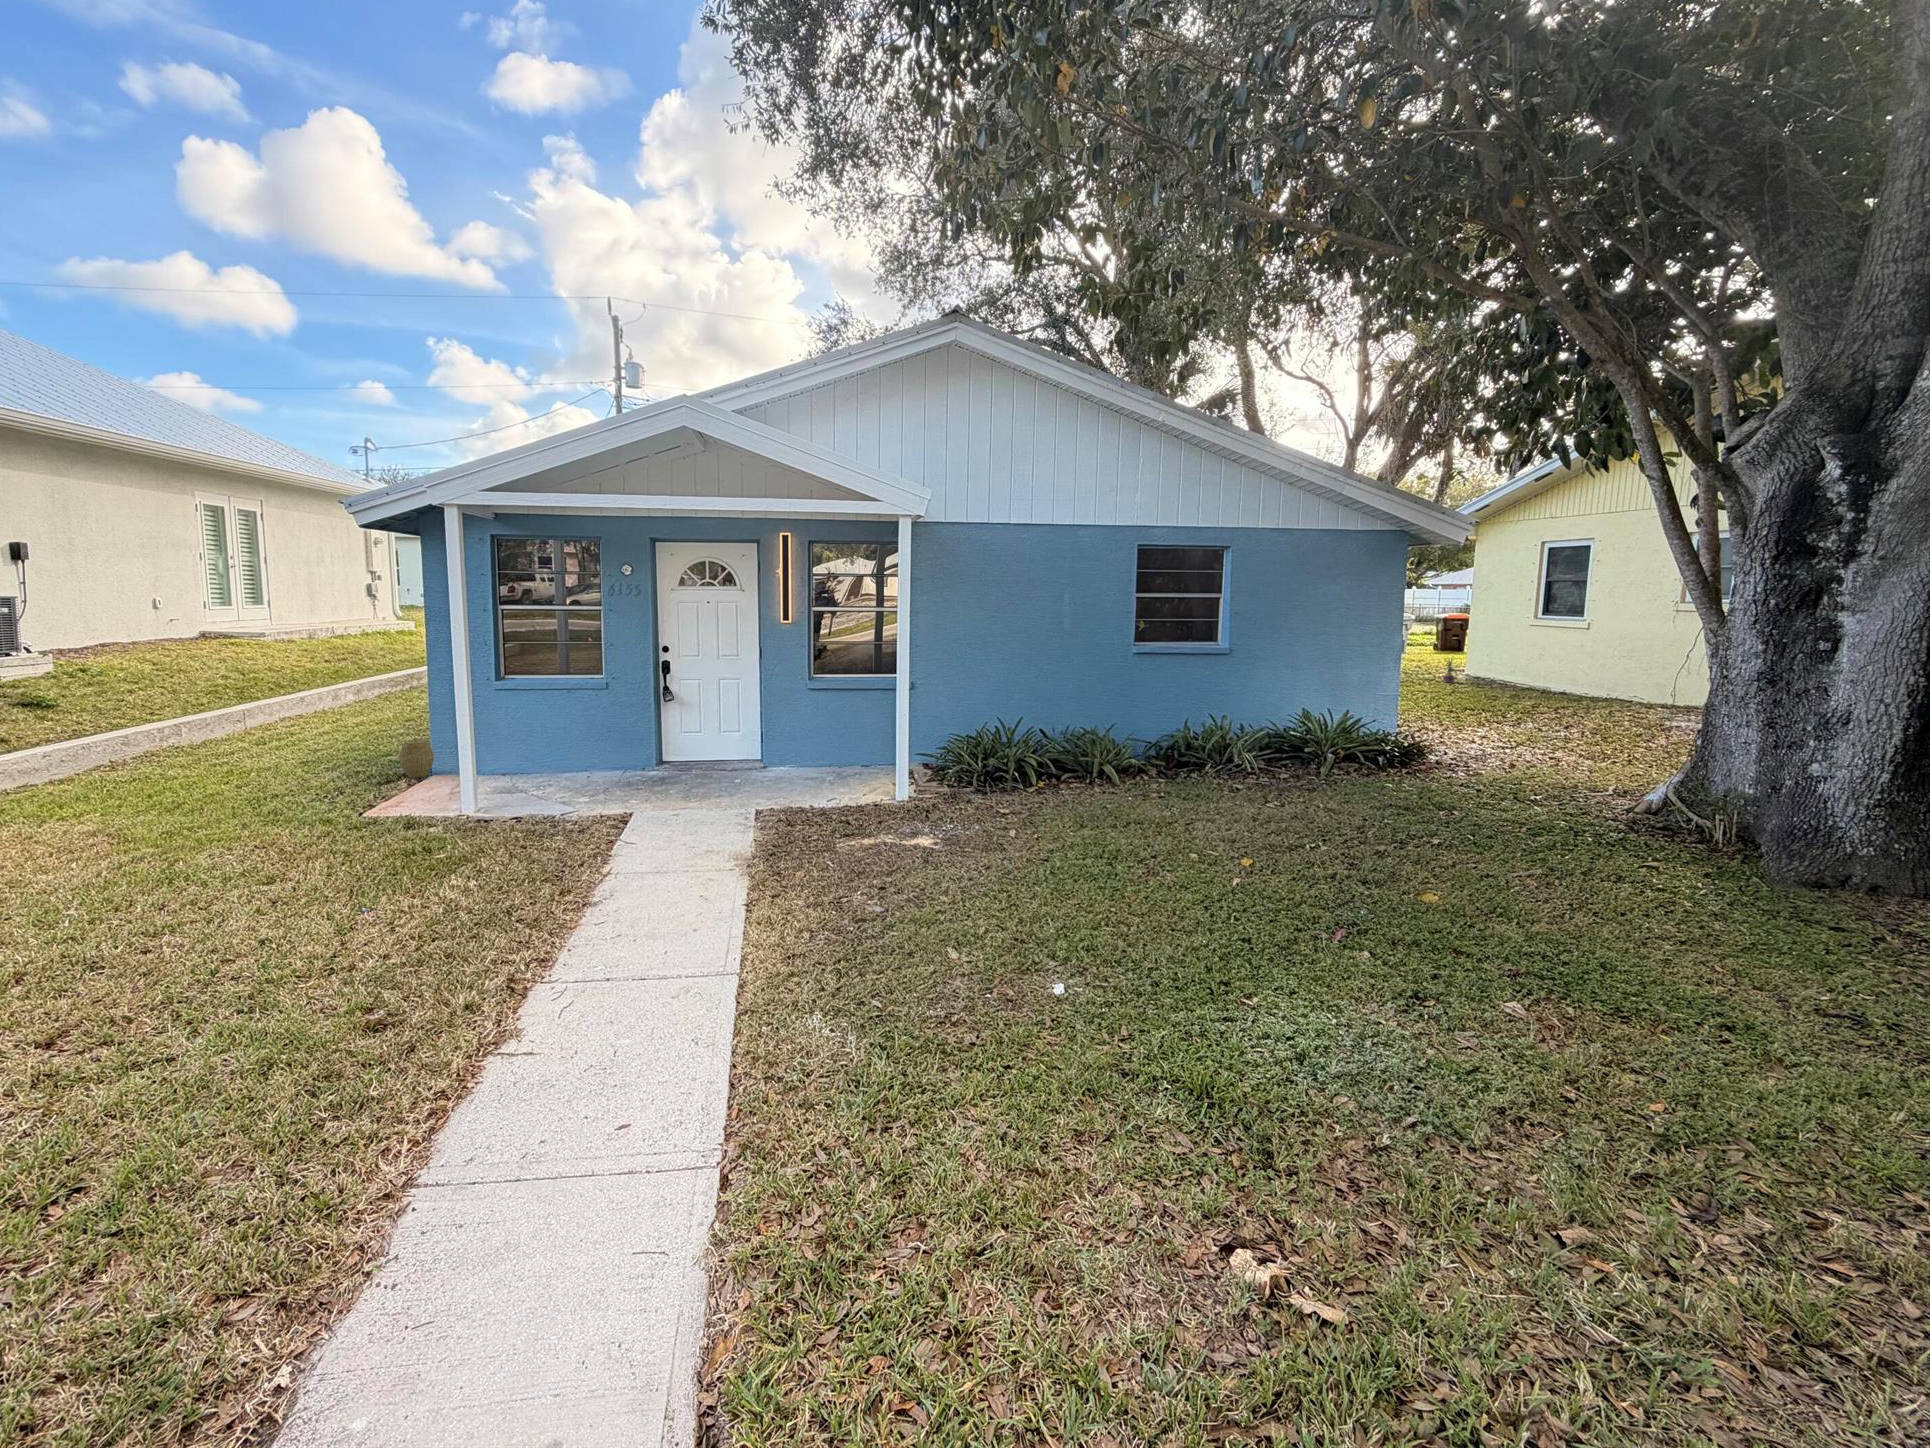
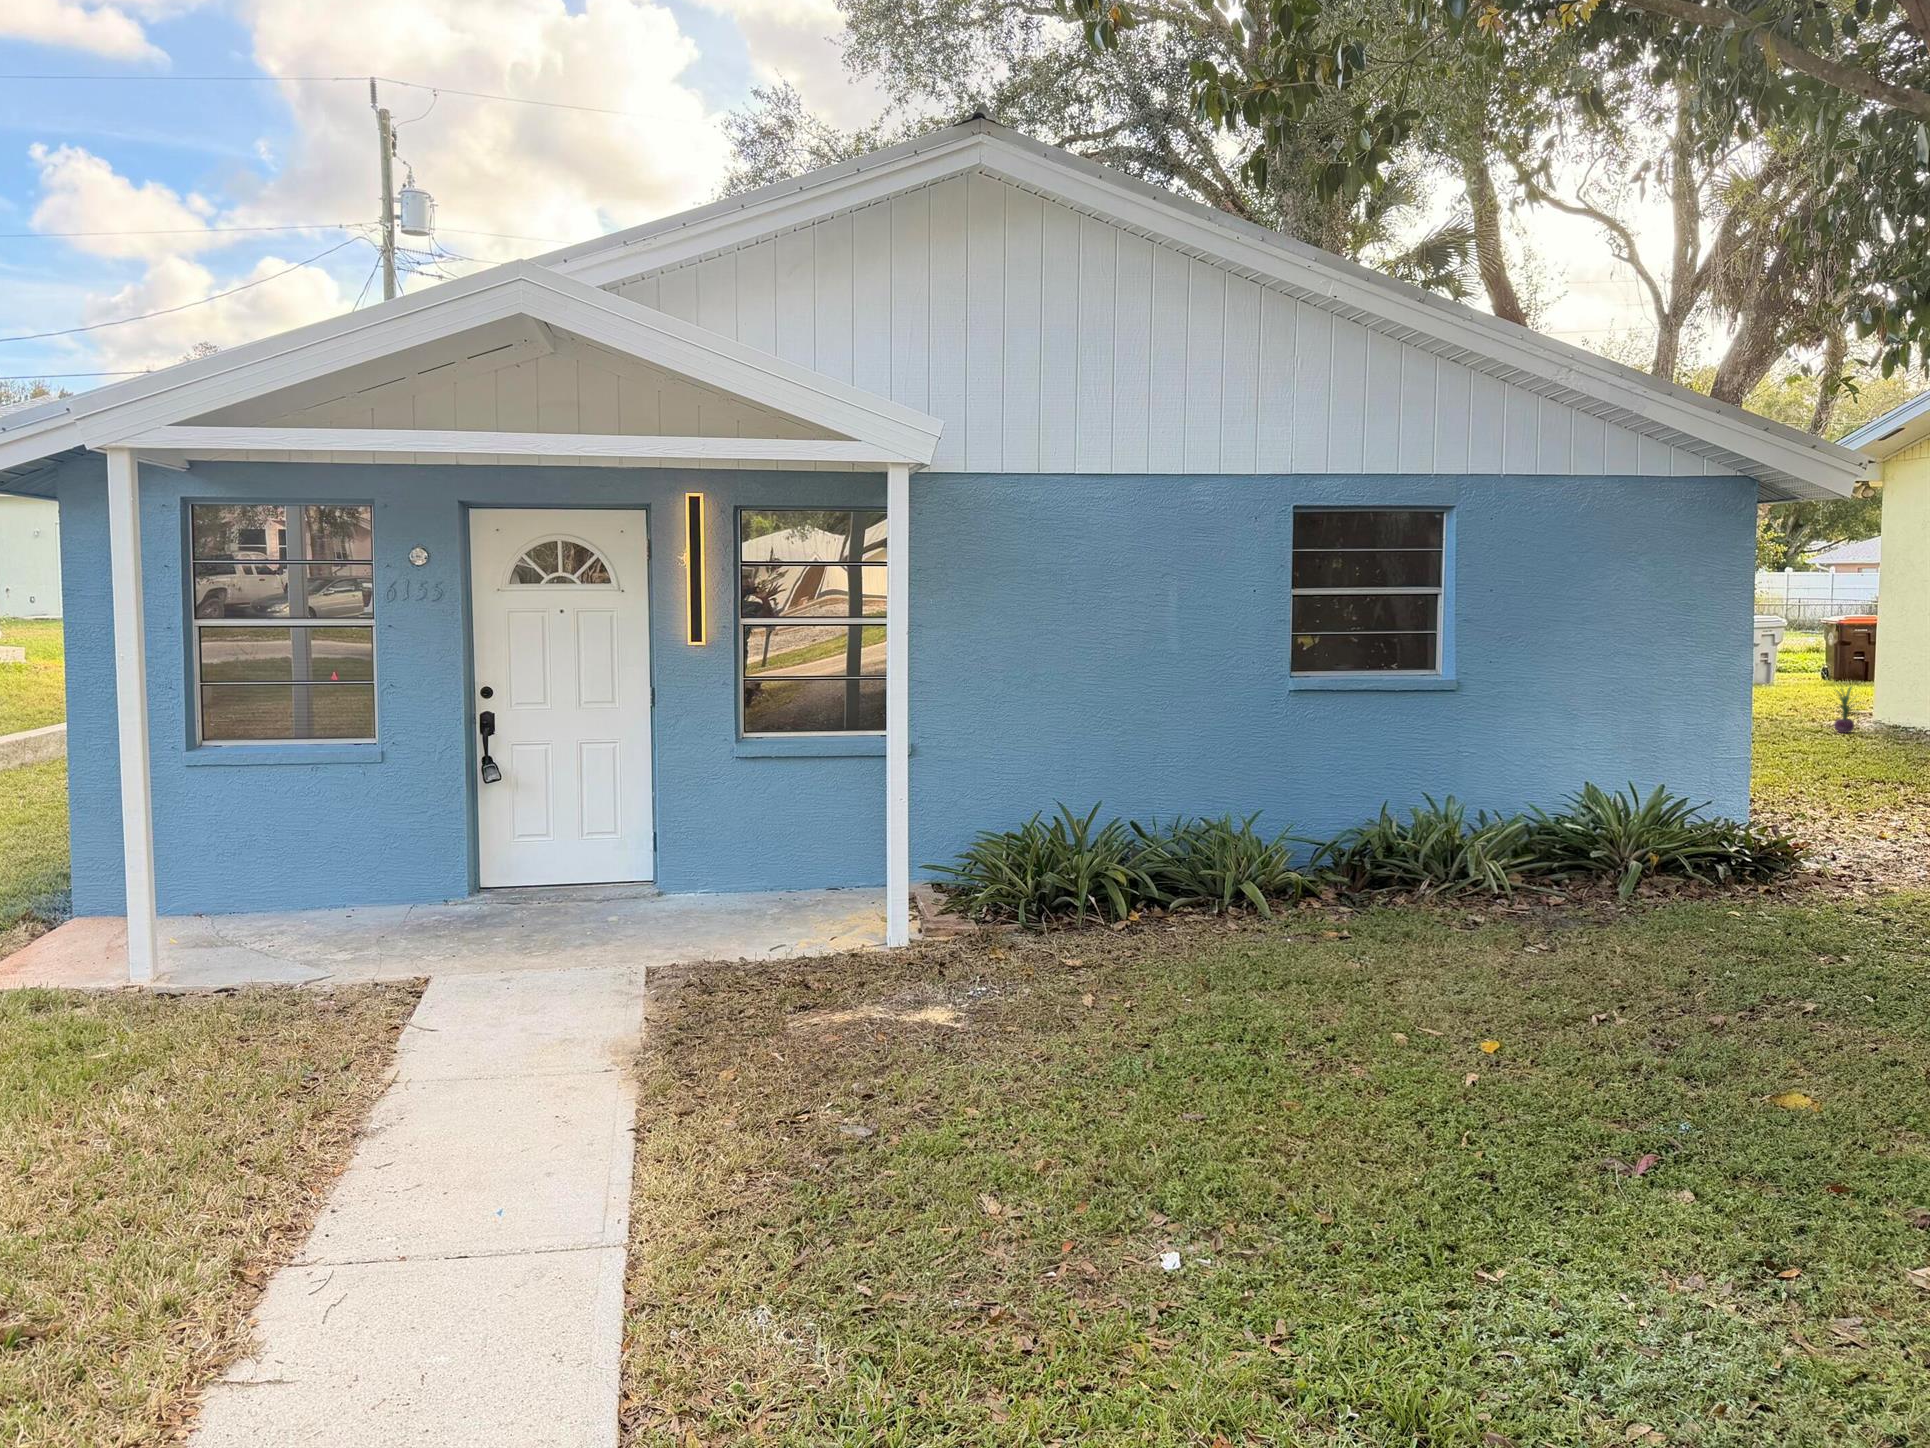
woven basket: present [399,739,434,778] -> none [22,853,82,920]

